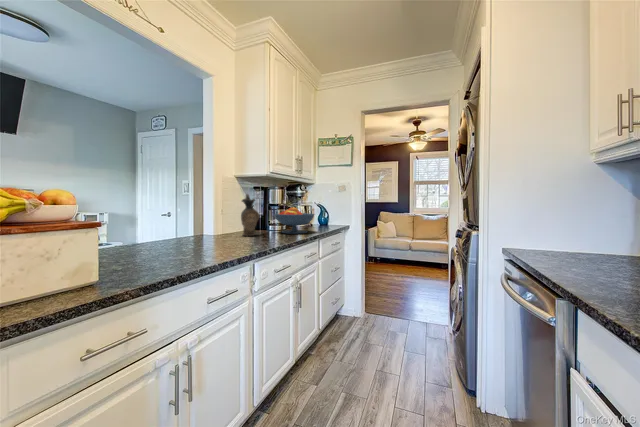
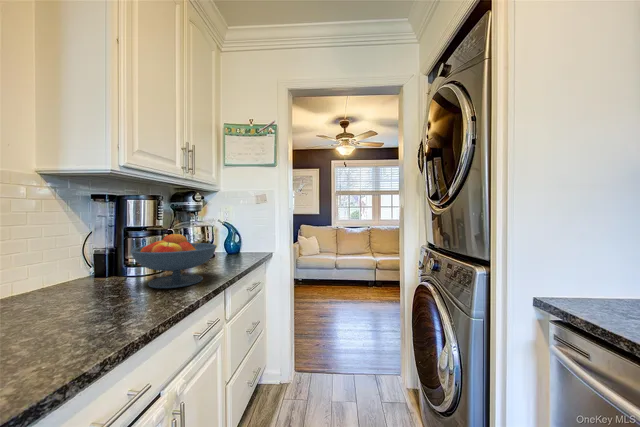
ceramic pitcher: present [241,194,259,236] -> none [29,211,85,312]

